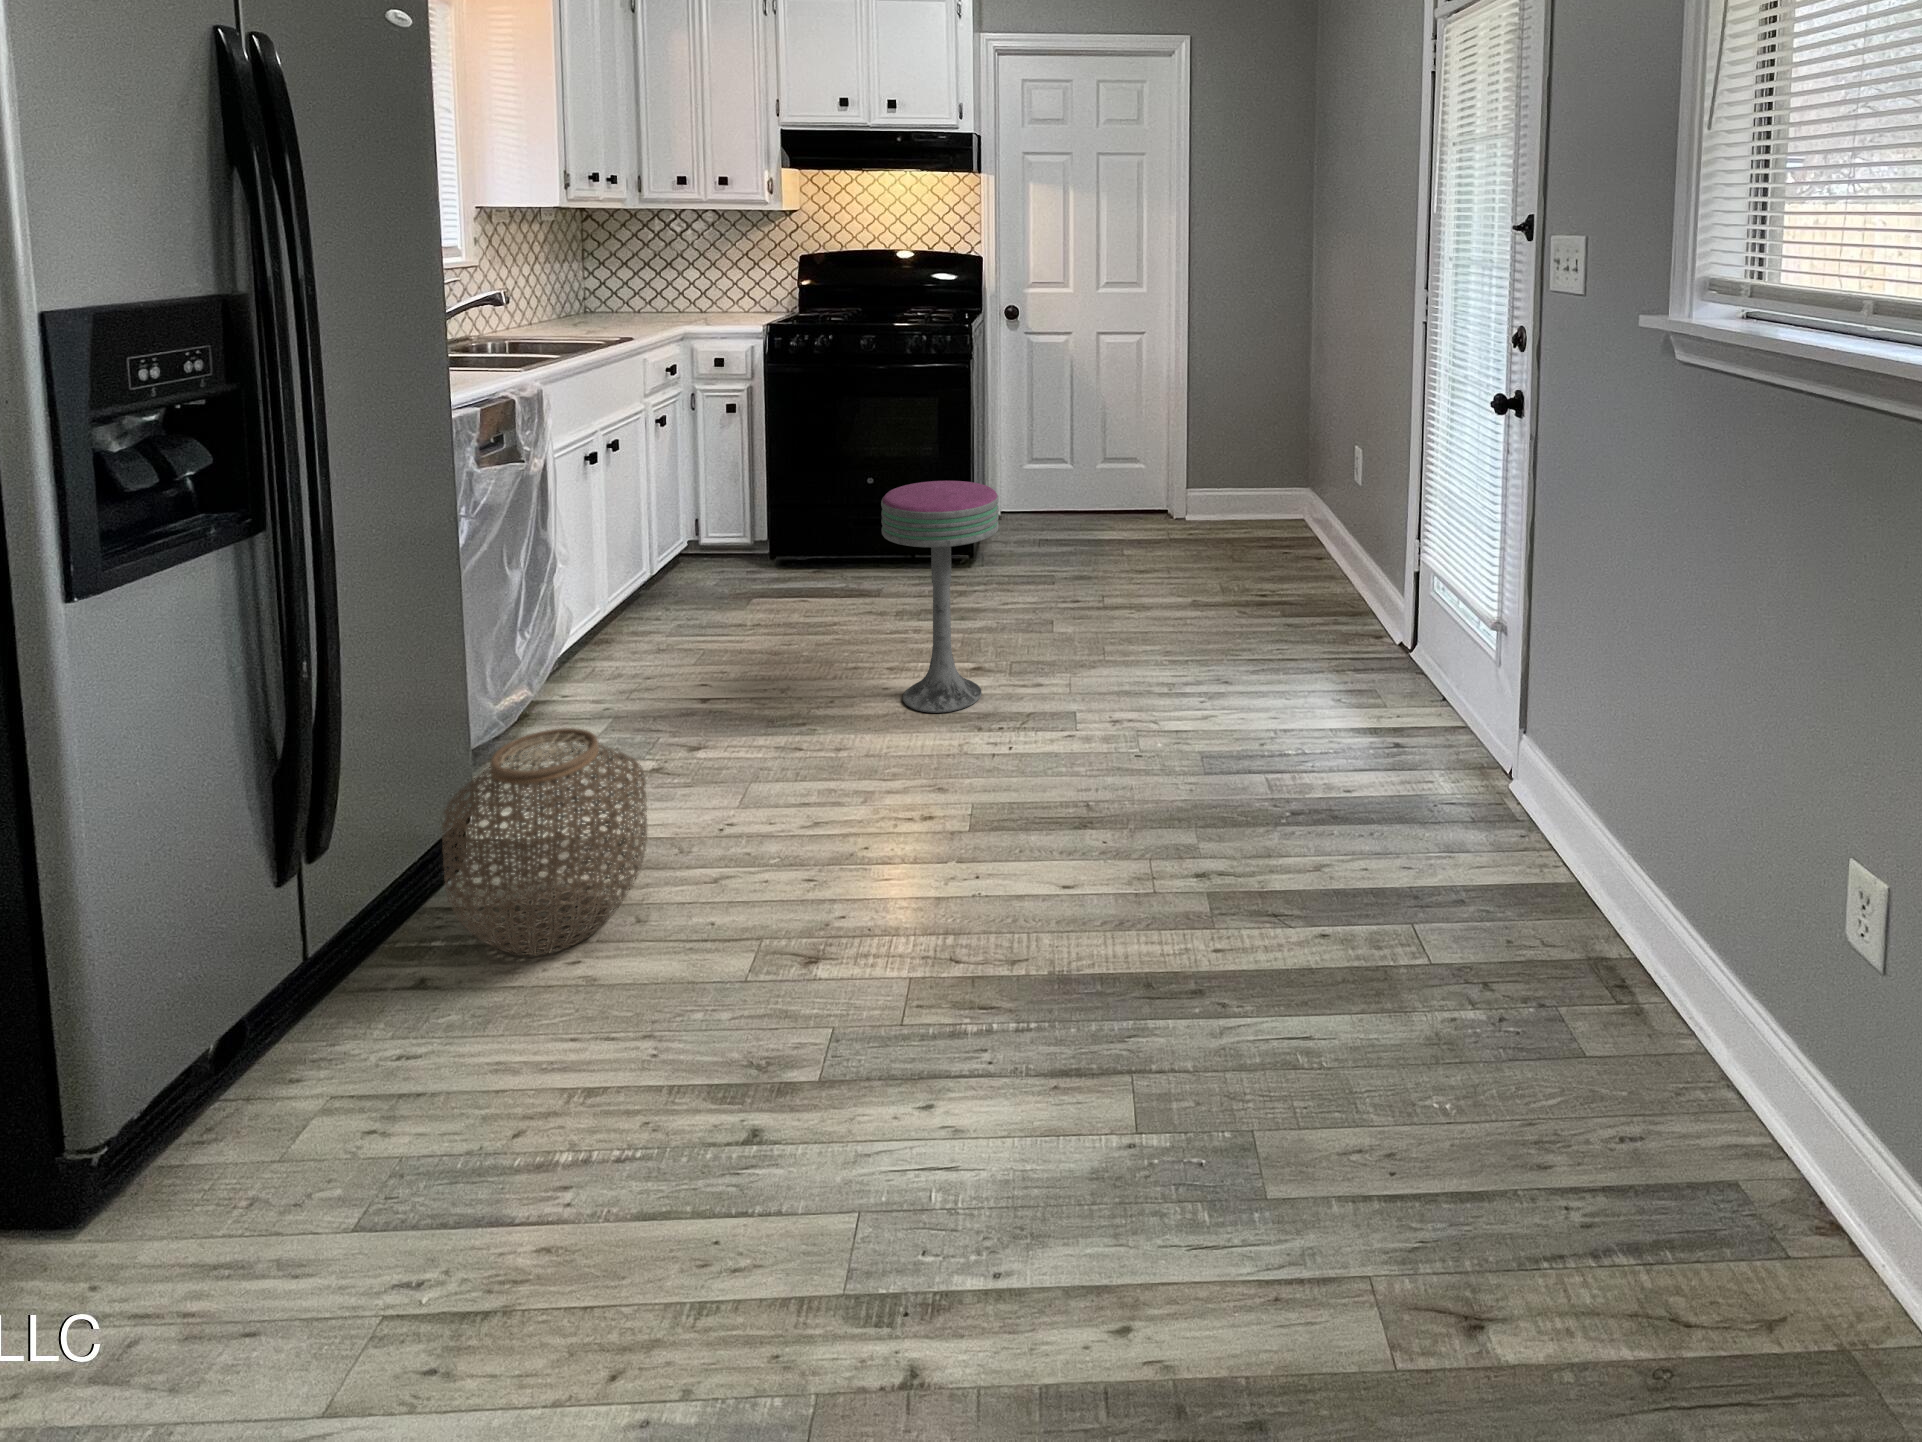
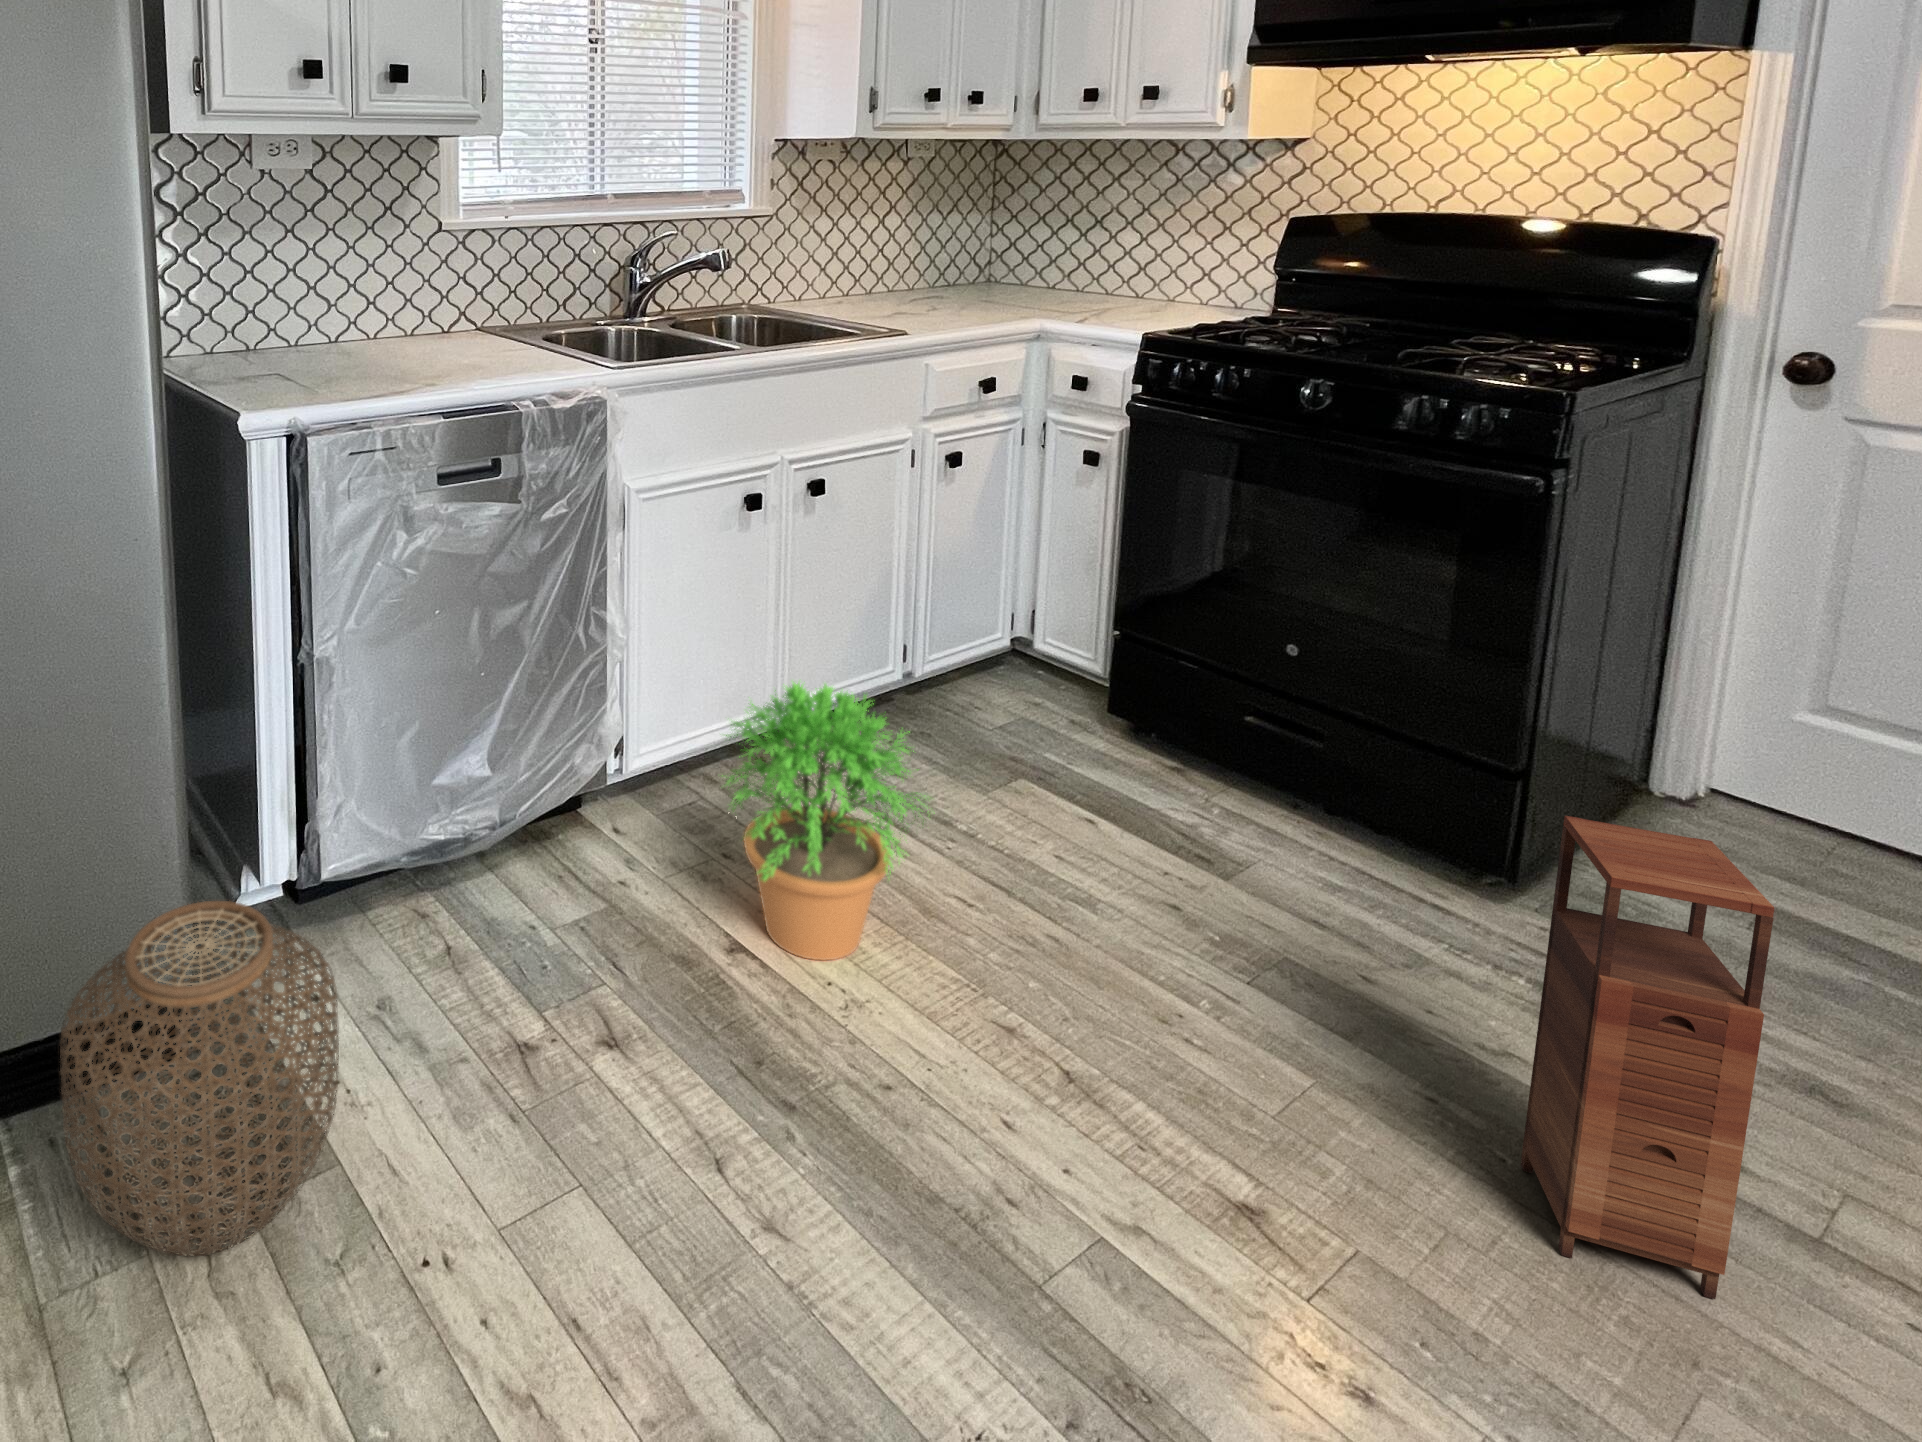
storage cabinet: none [1031,472,1094,639] -> present [1521,816,1774,1299]
bar stool: present [881,481,999,713] -> none [1004,724,1307,1291]
potted plant: none [658,539,793,703] -> present [721,682,925,960]

